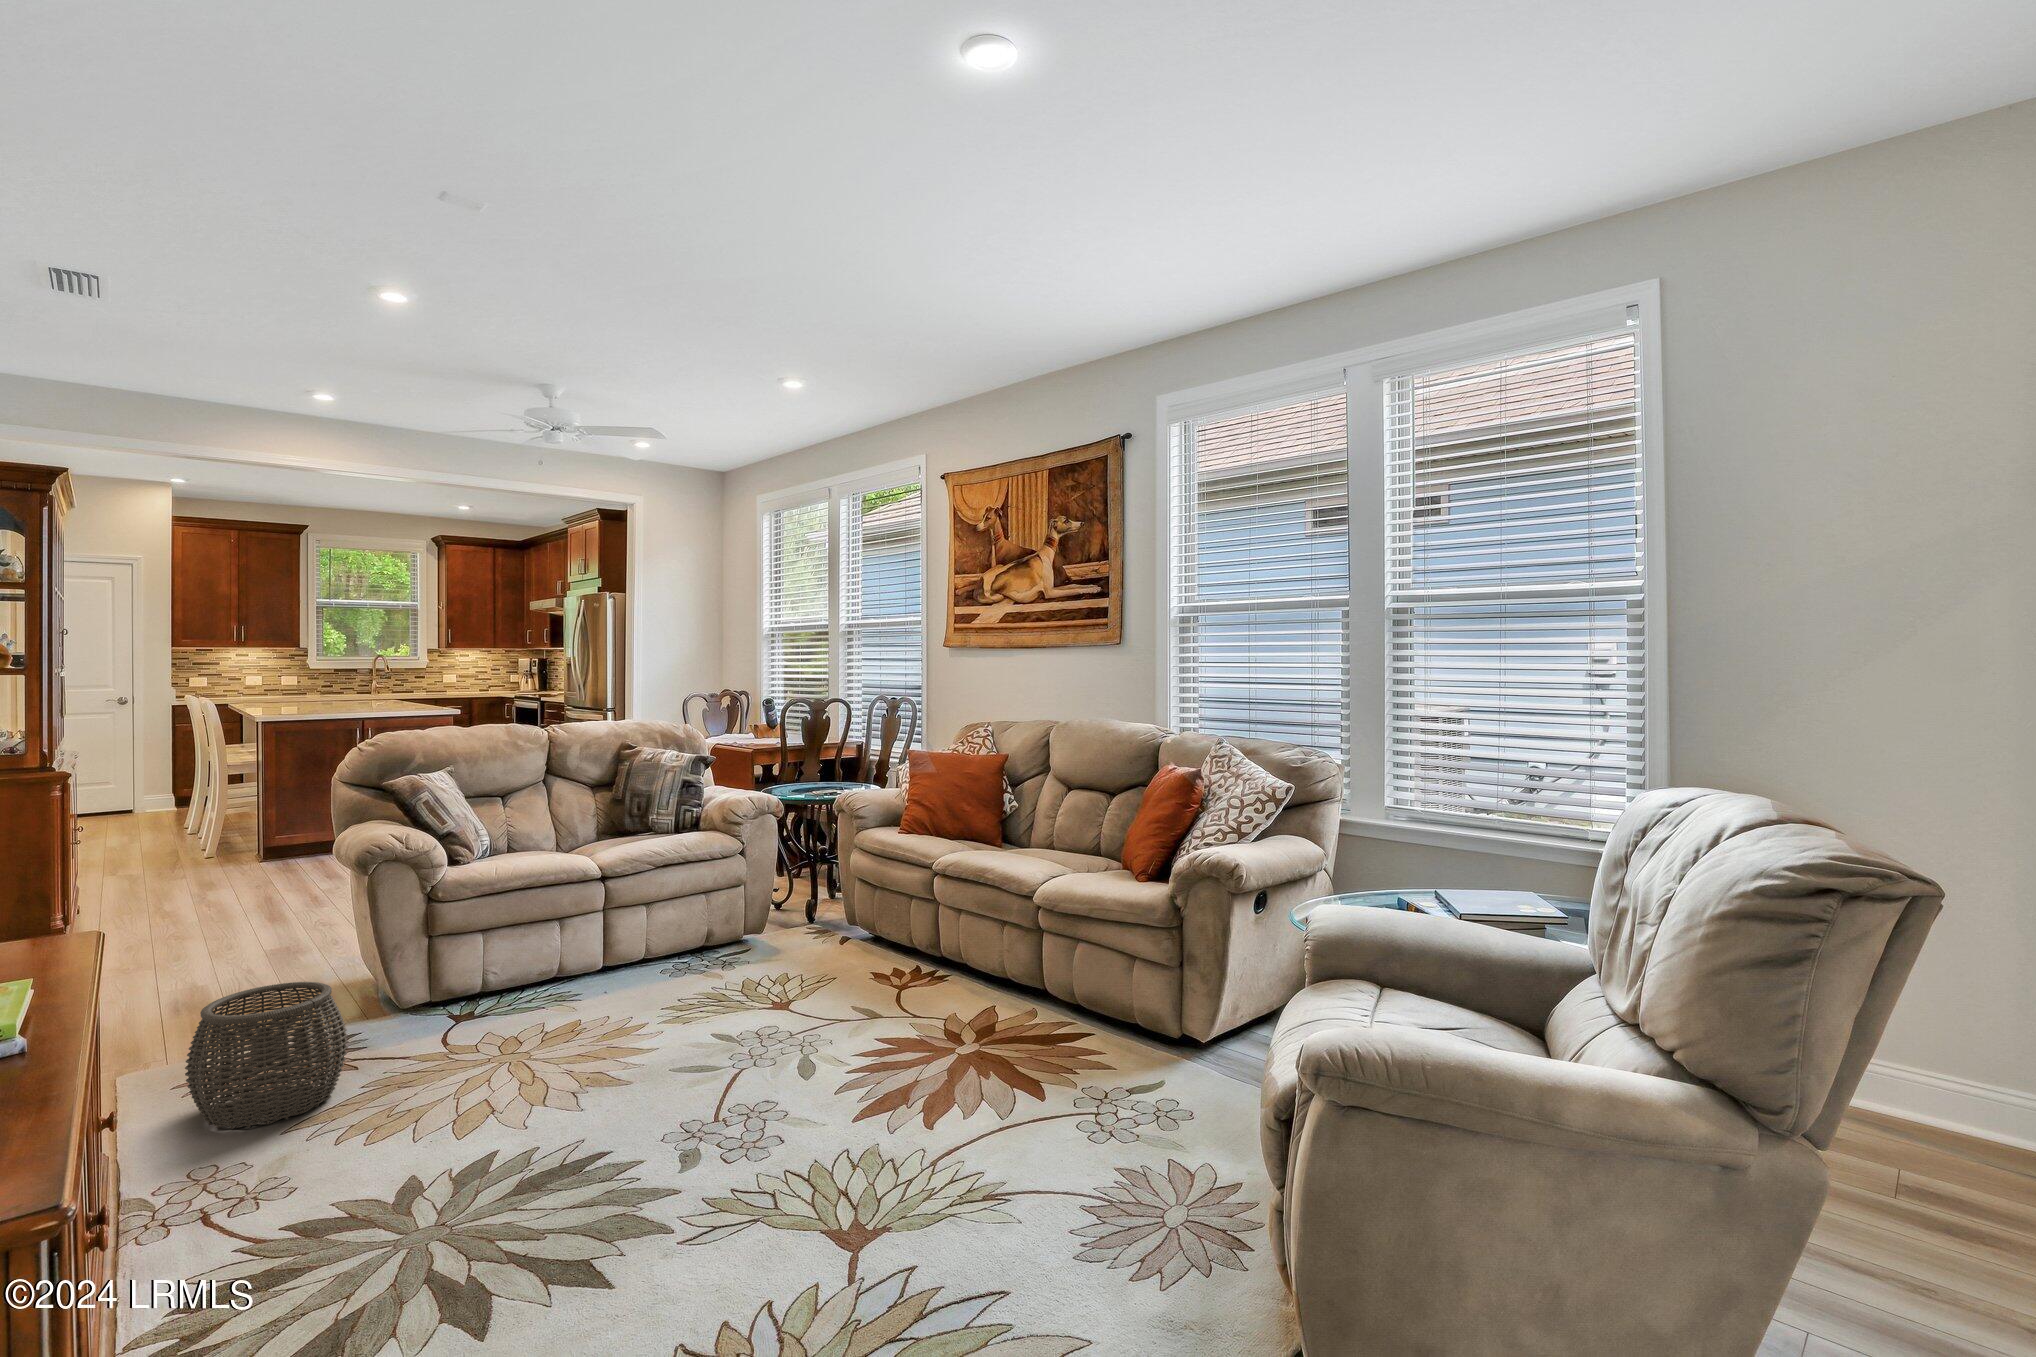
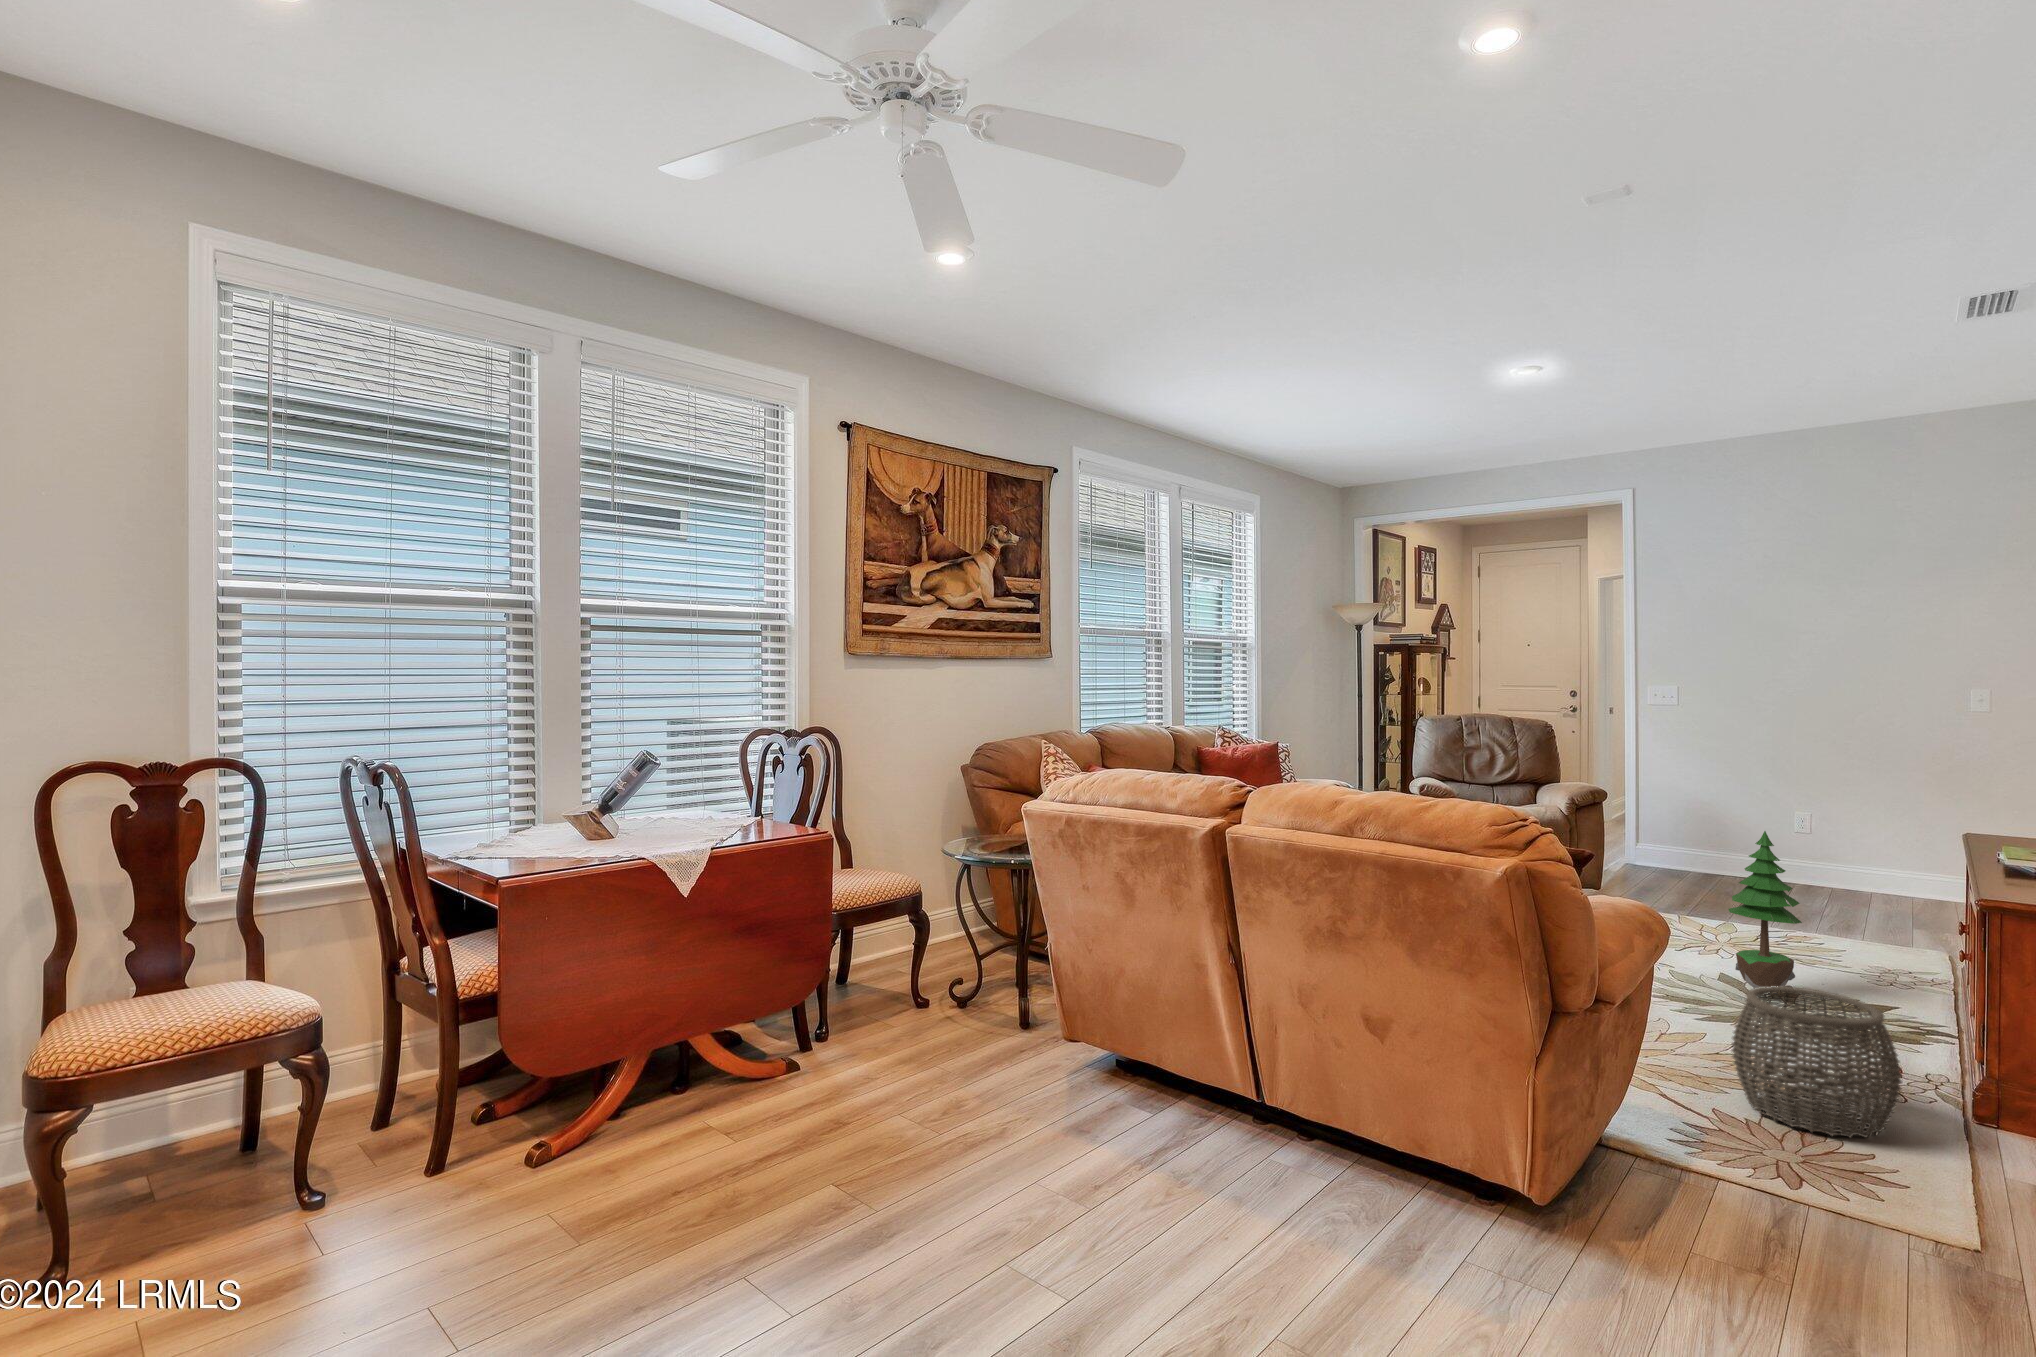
potted tree: none [379,973,502,1268] -> present [1729,831,1802,995]

